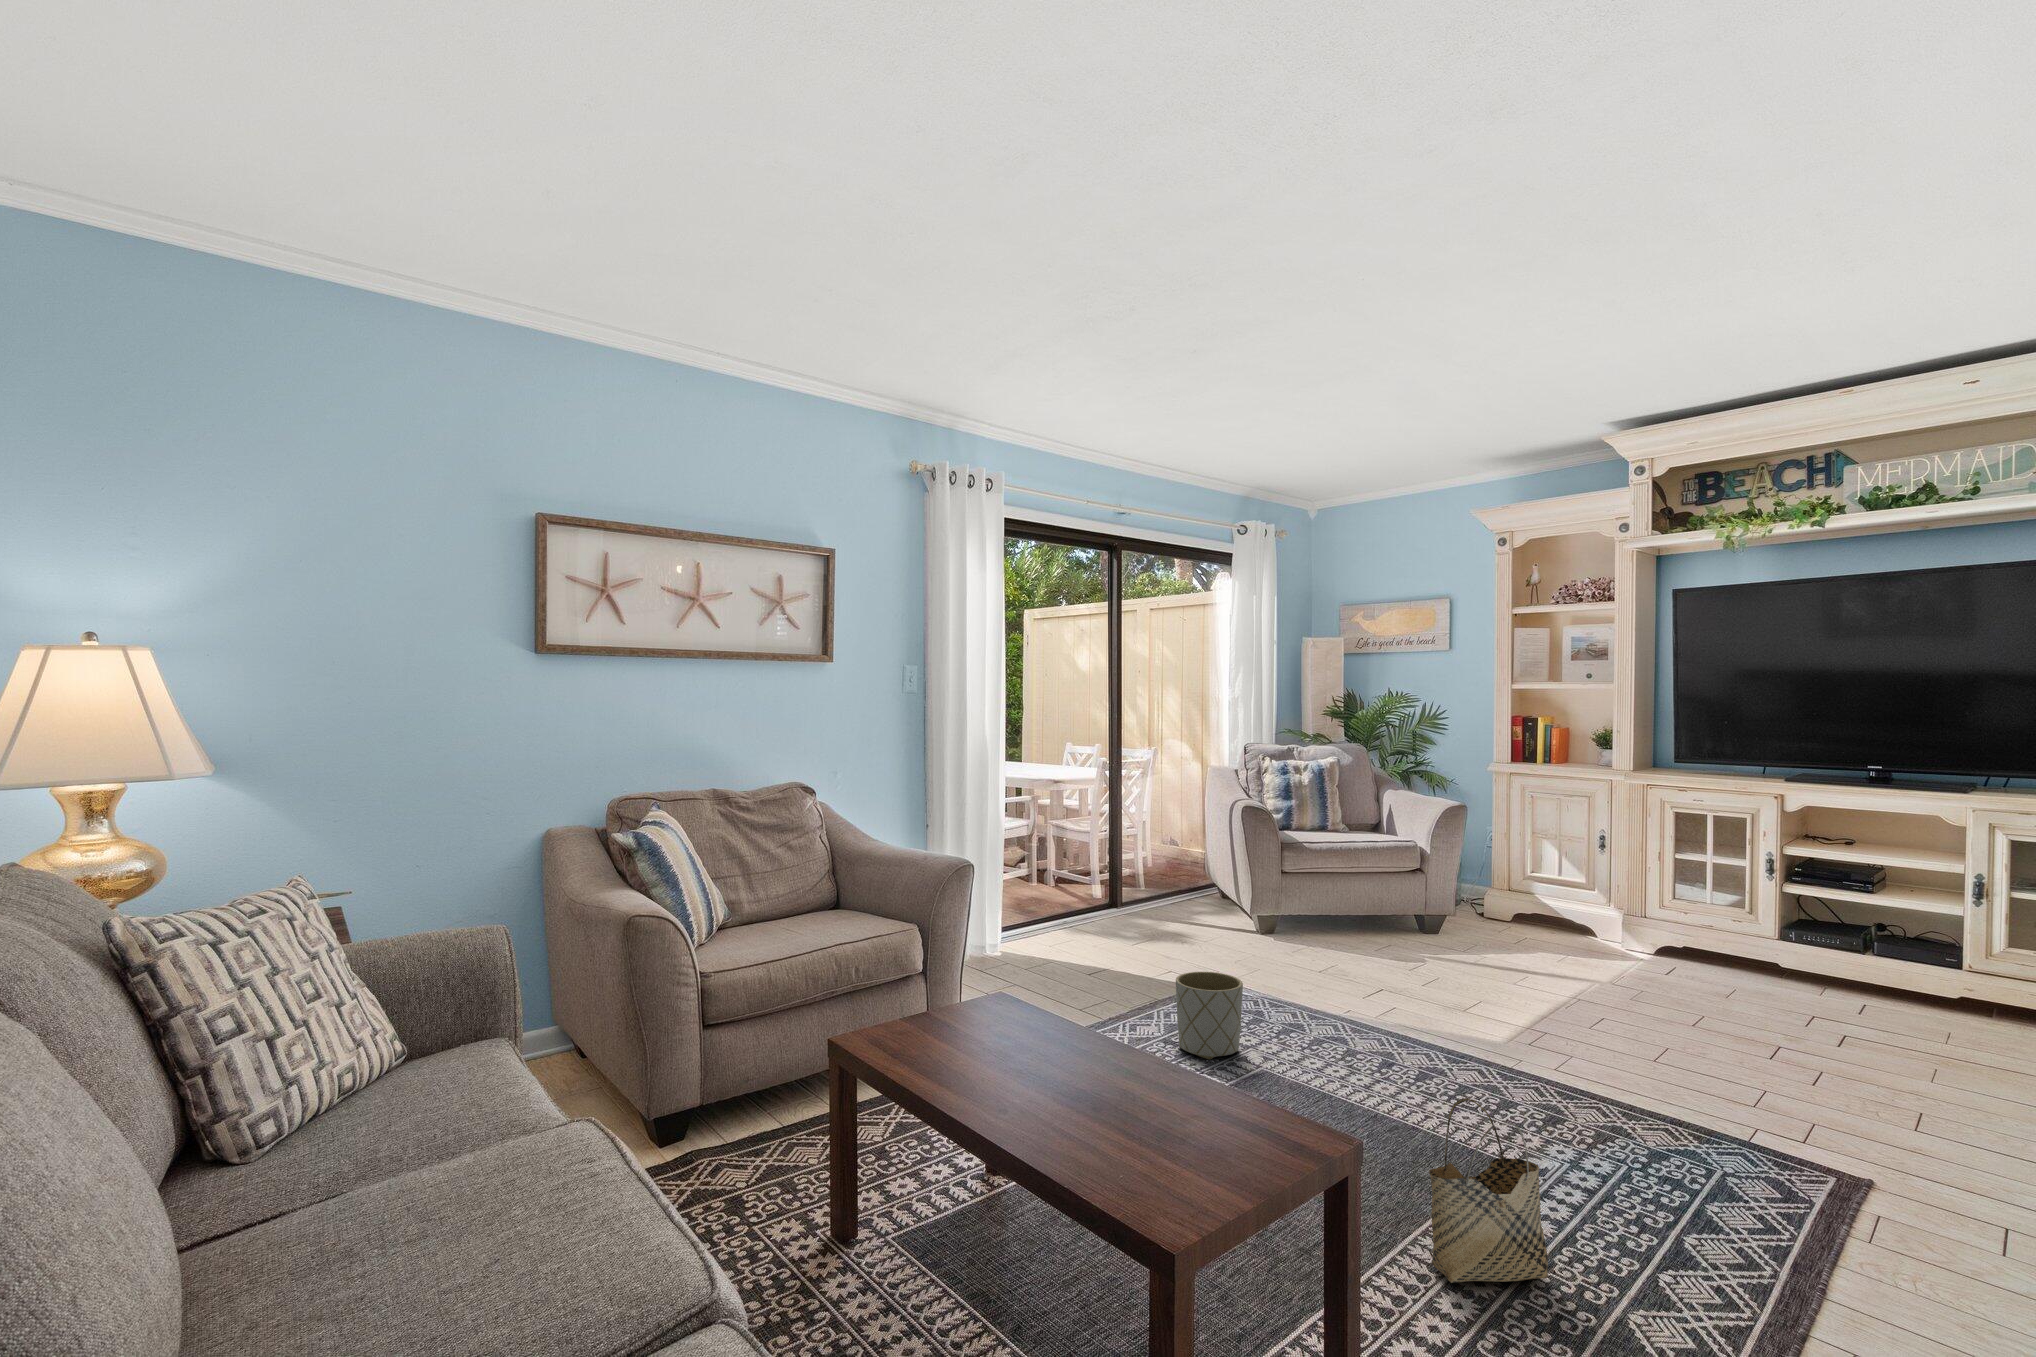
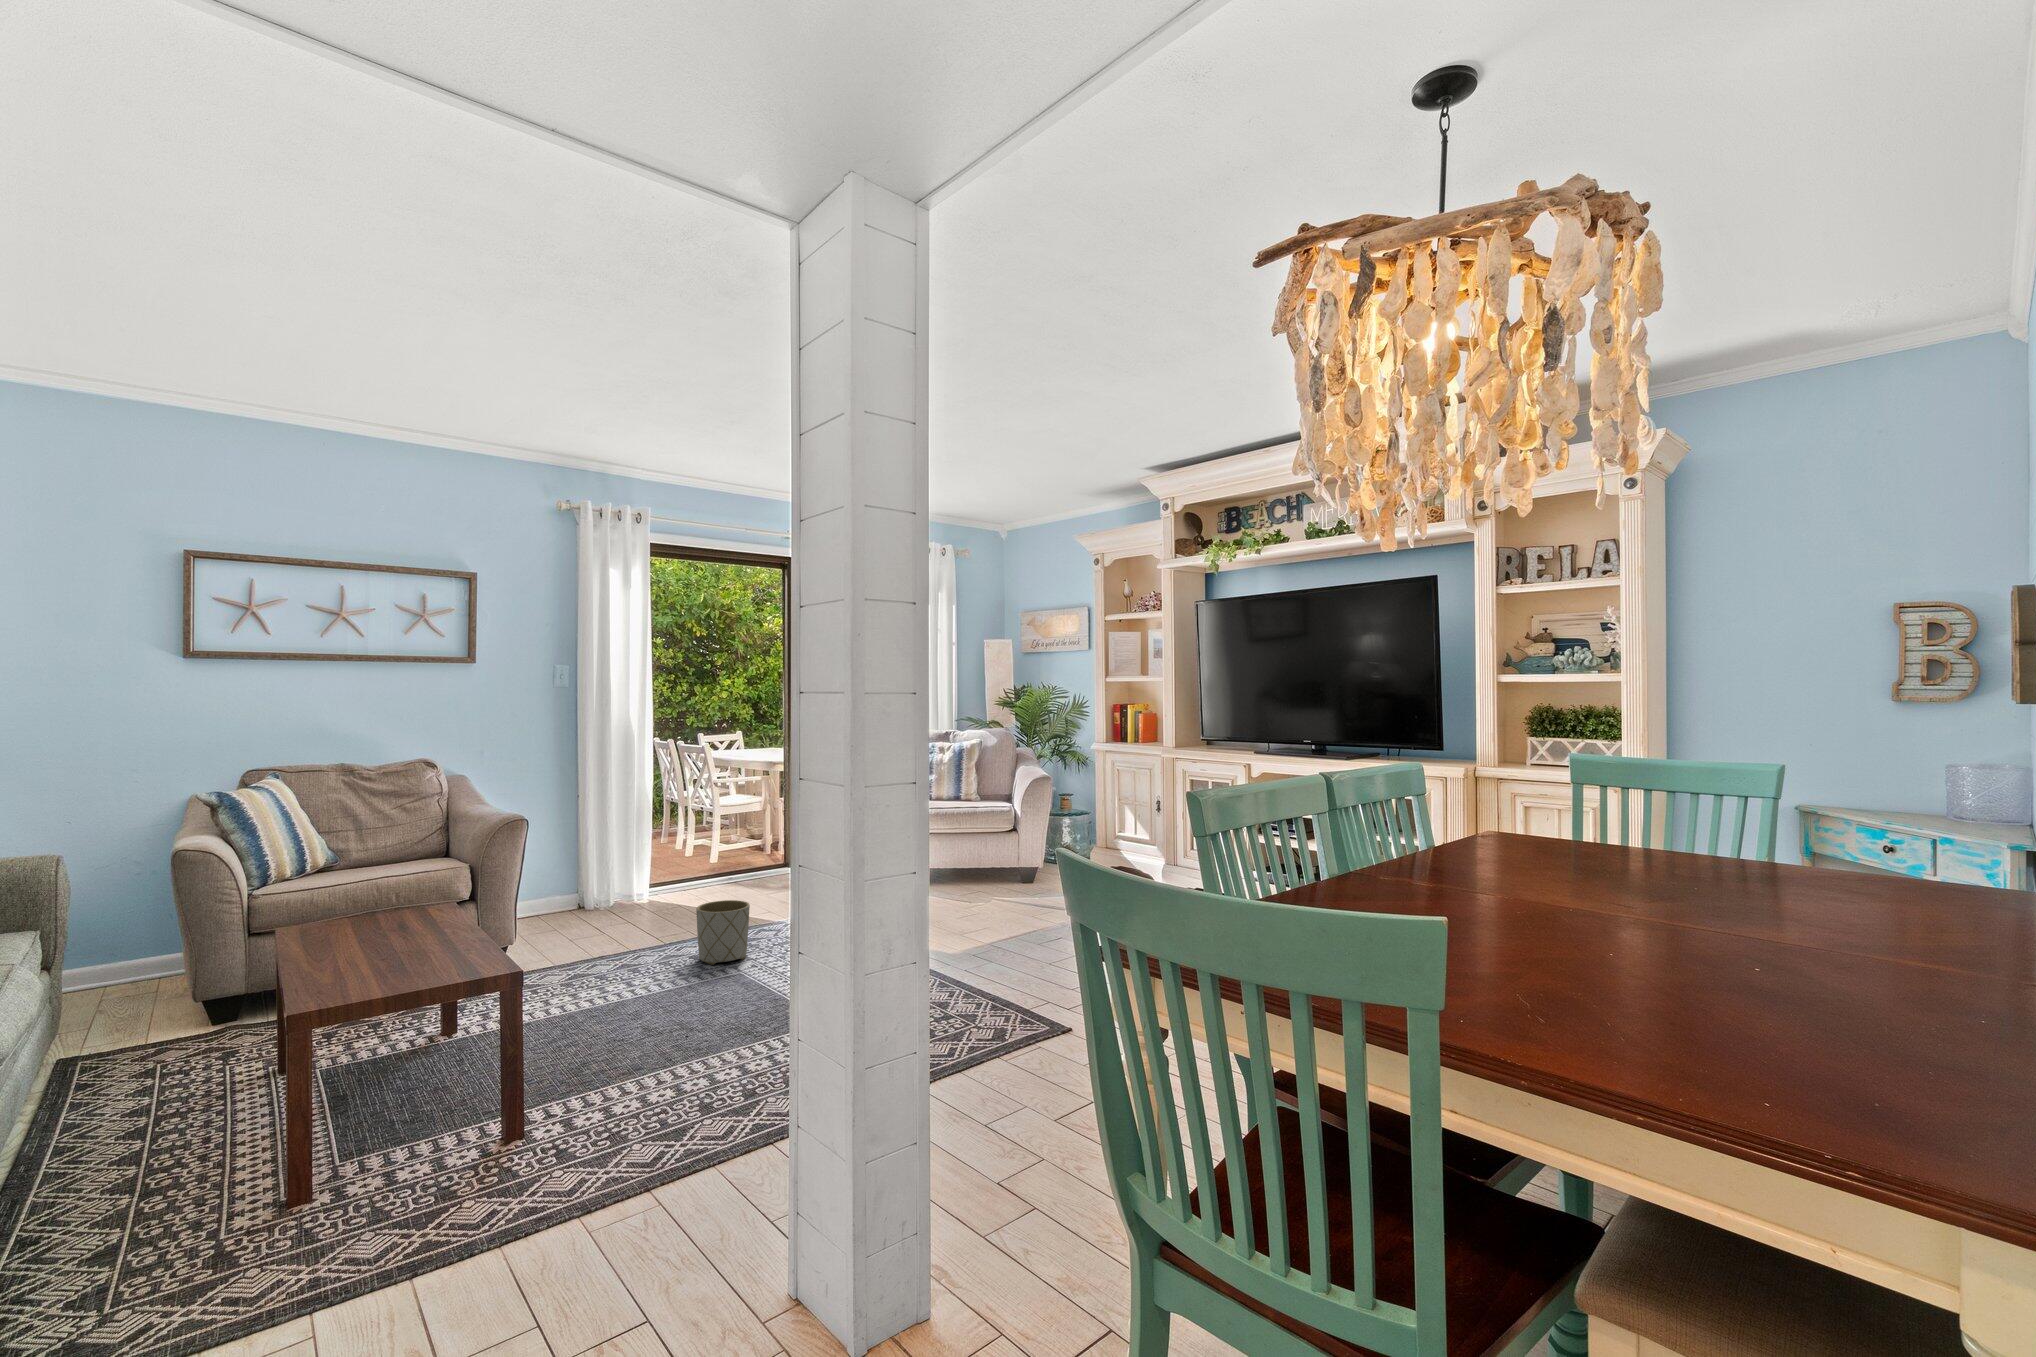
woven basket: present [1429,1098,1548,1283] -> none [665,965,753,1088]

